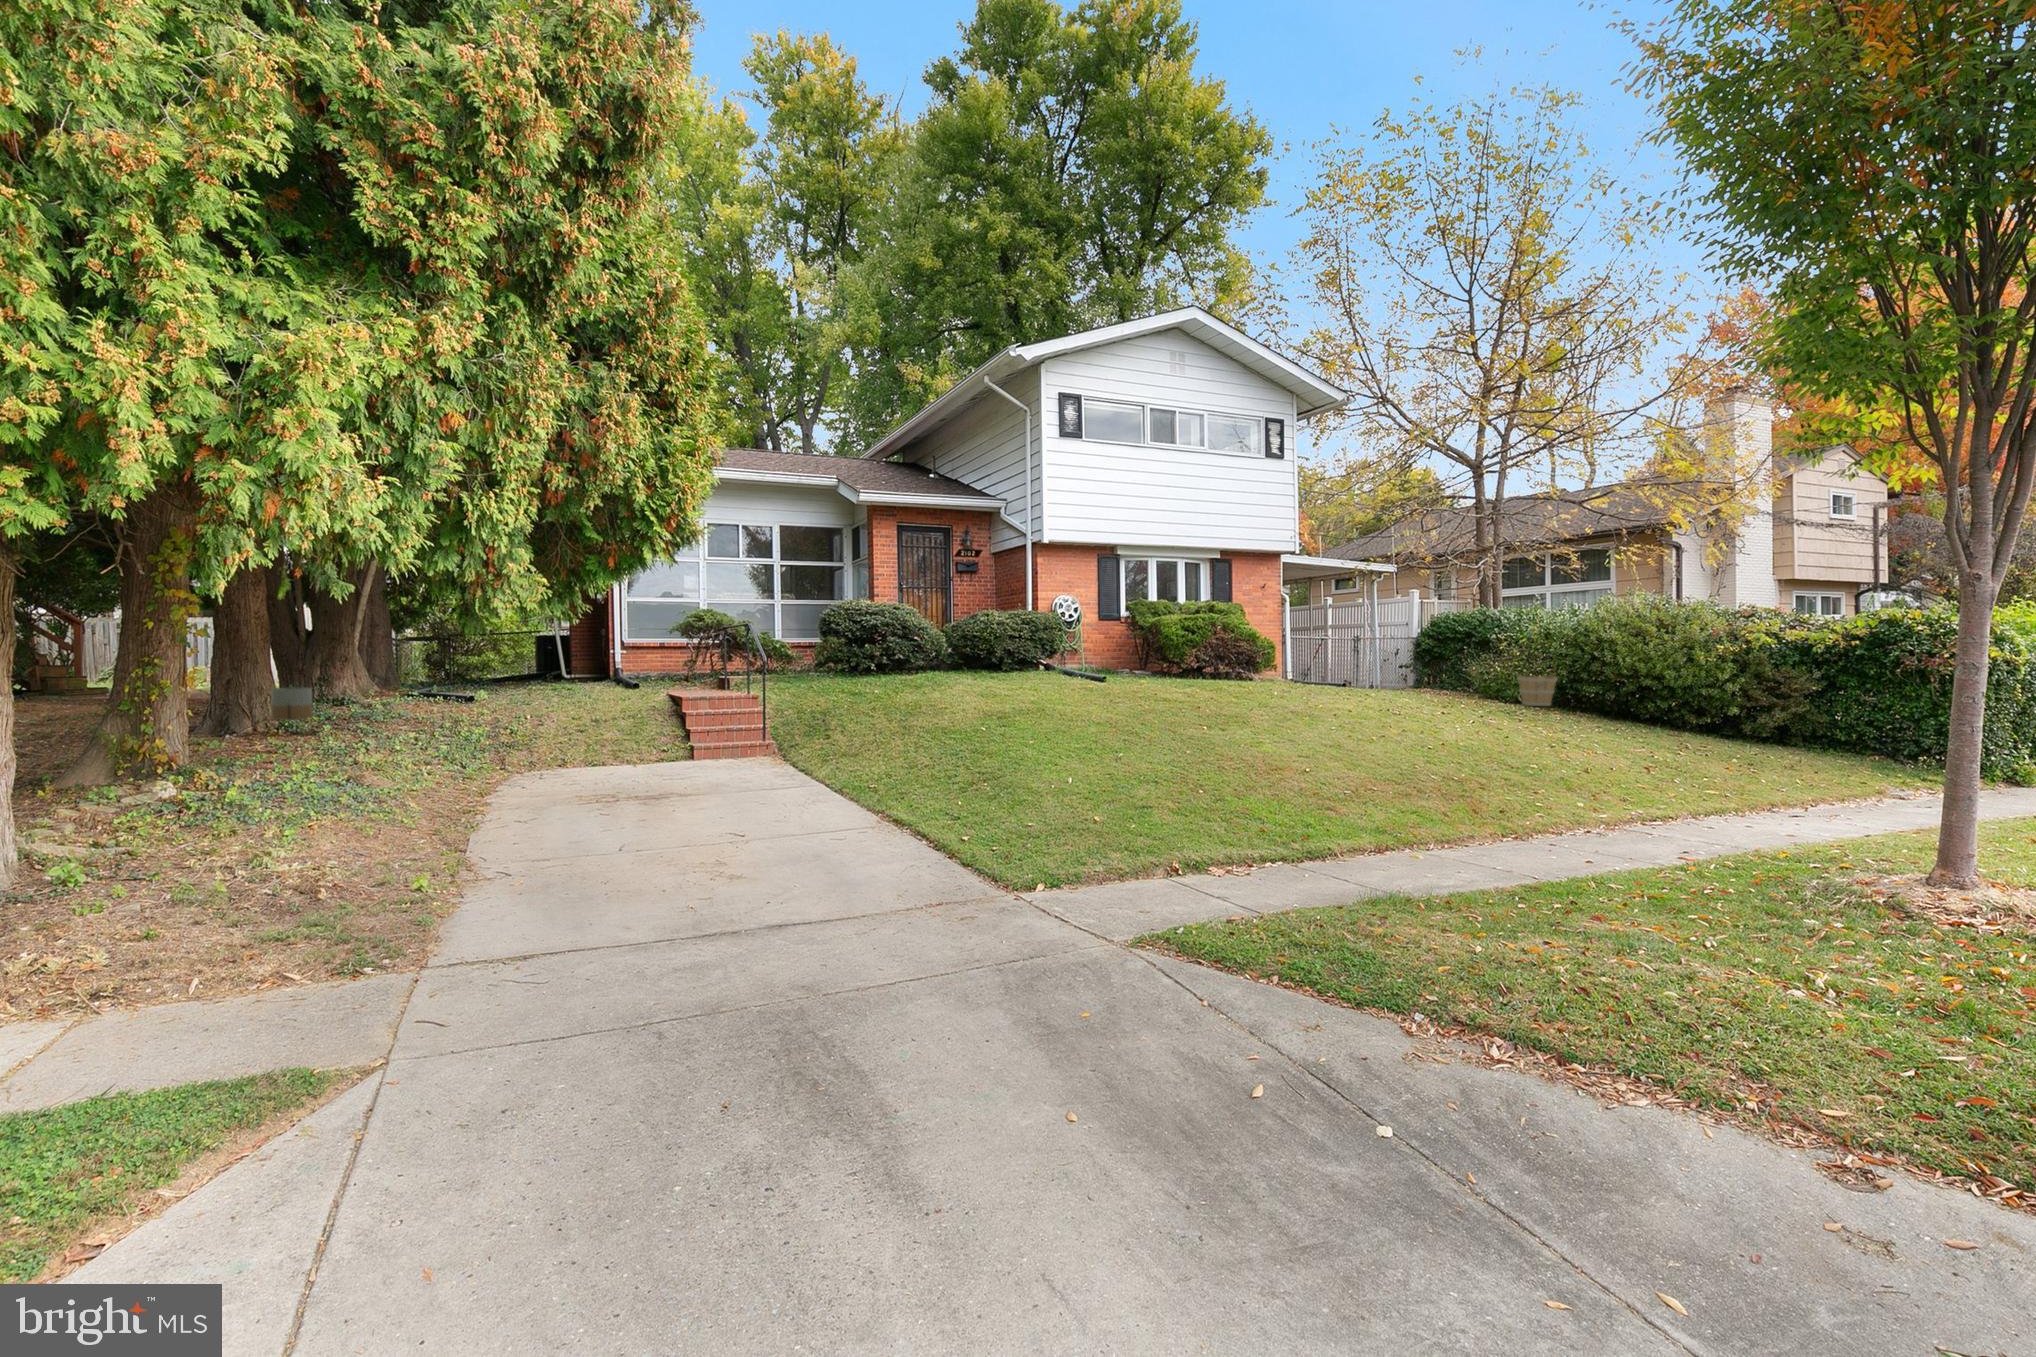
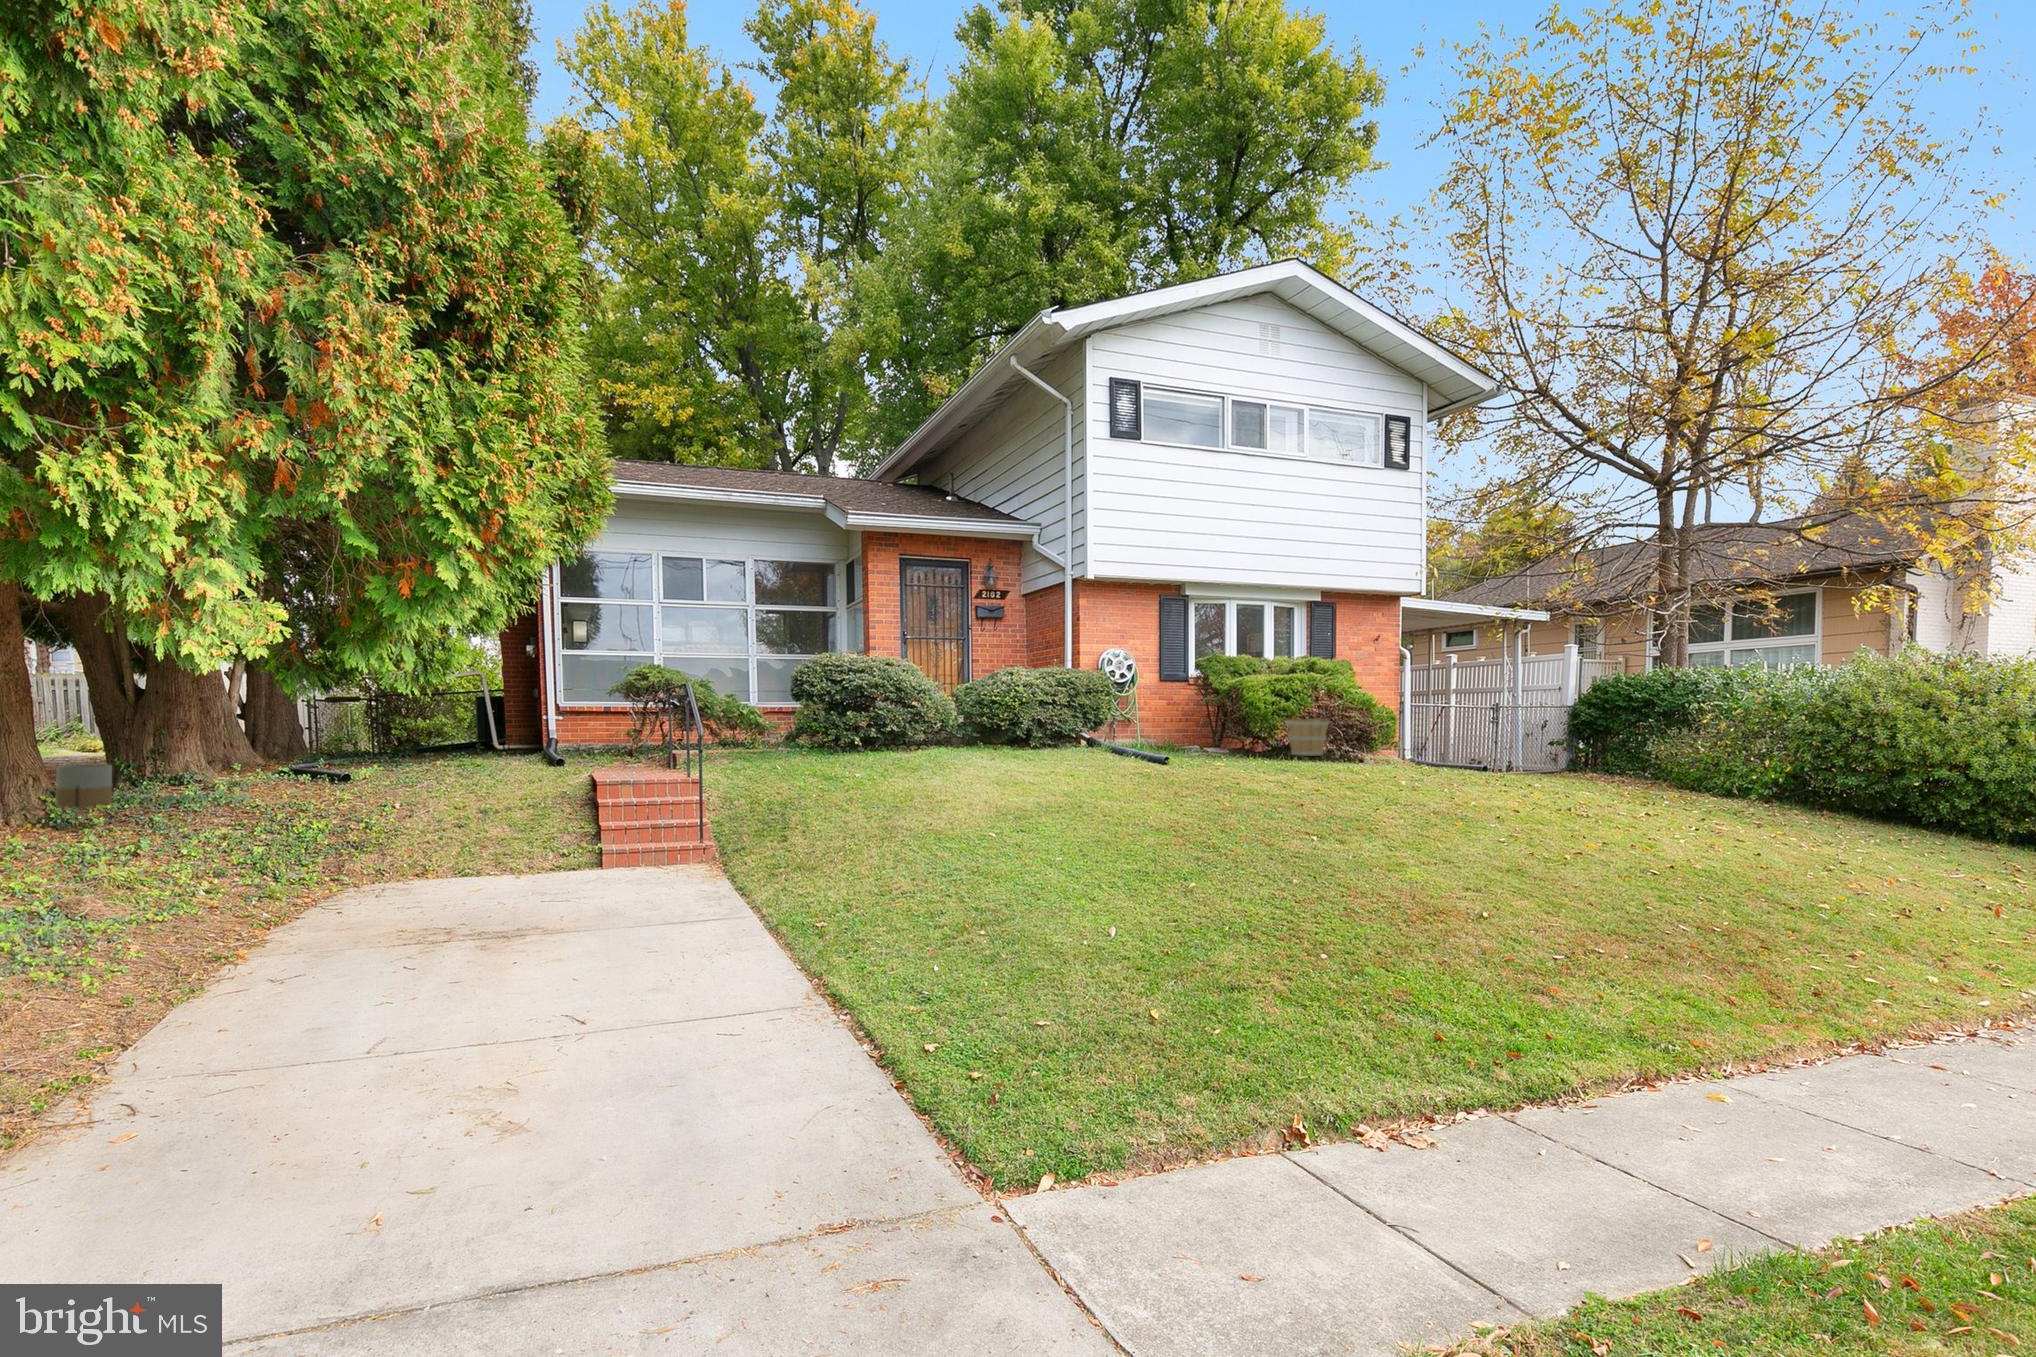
wooden bucket: present [1518,675,1557,706] -> present [1285,718,1329,756]

